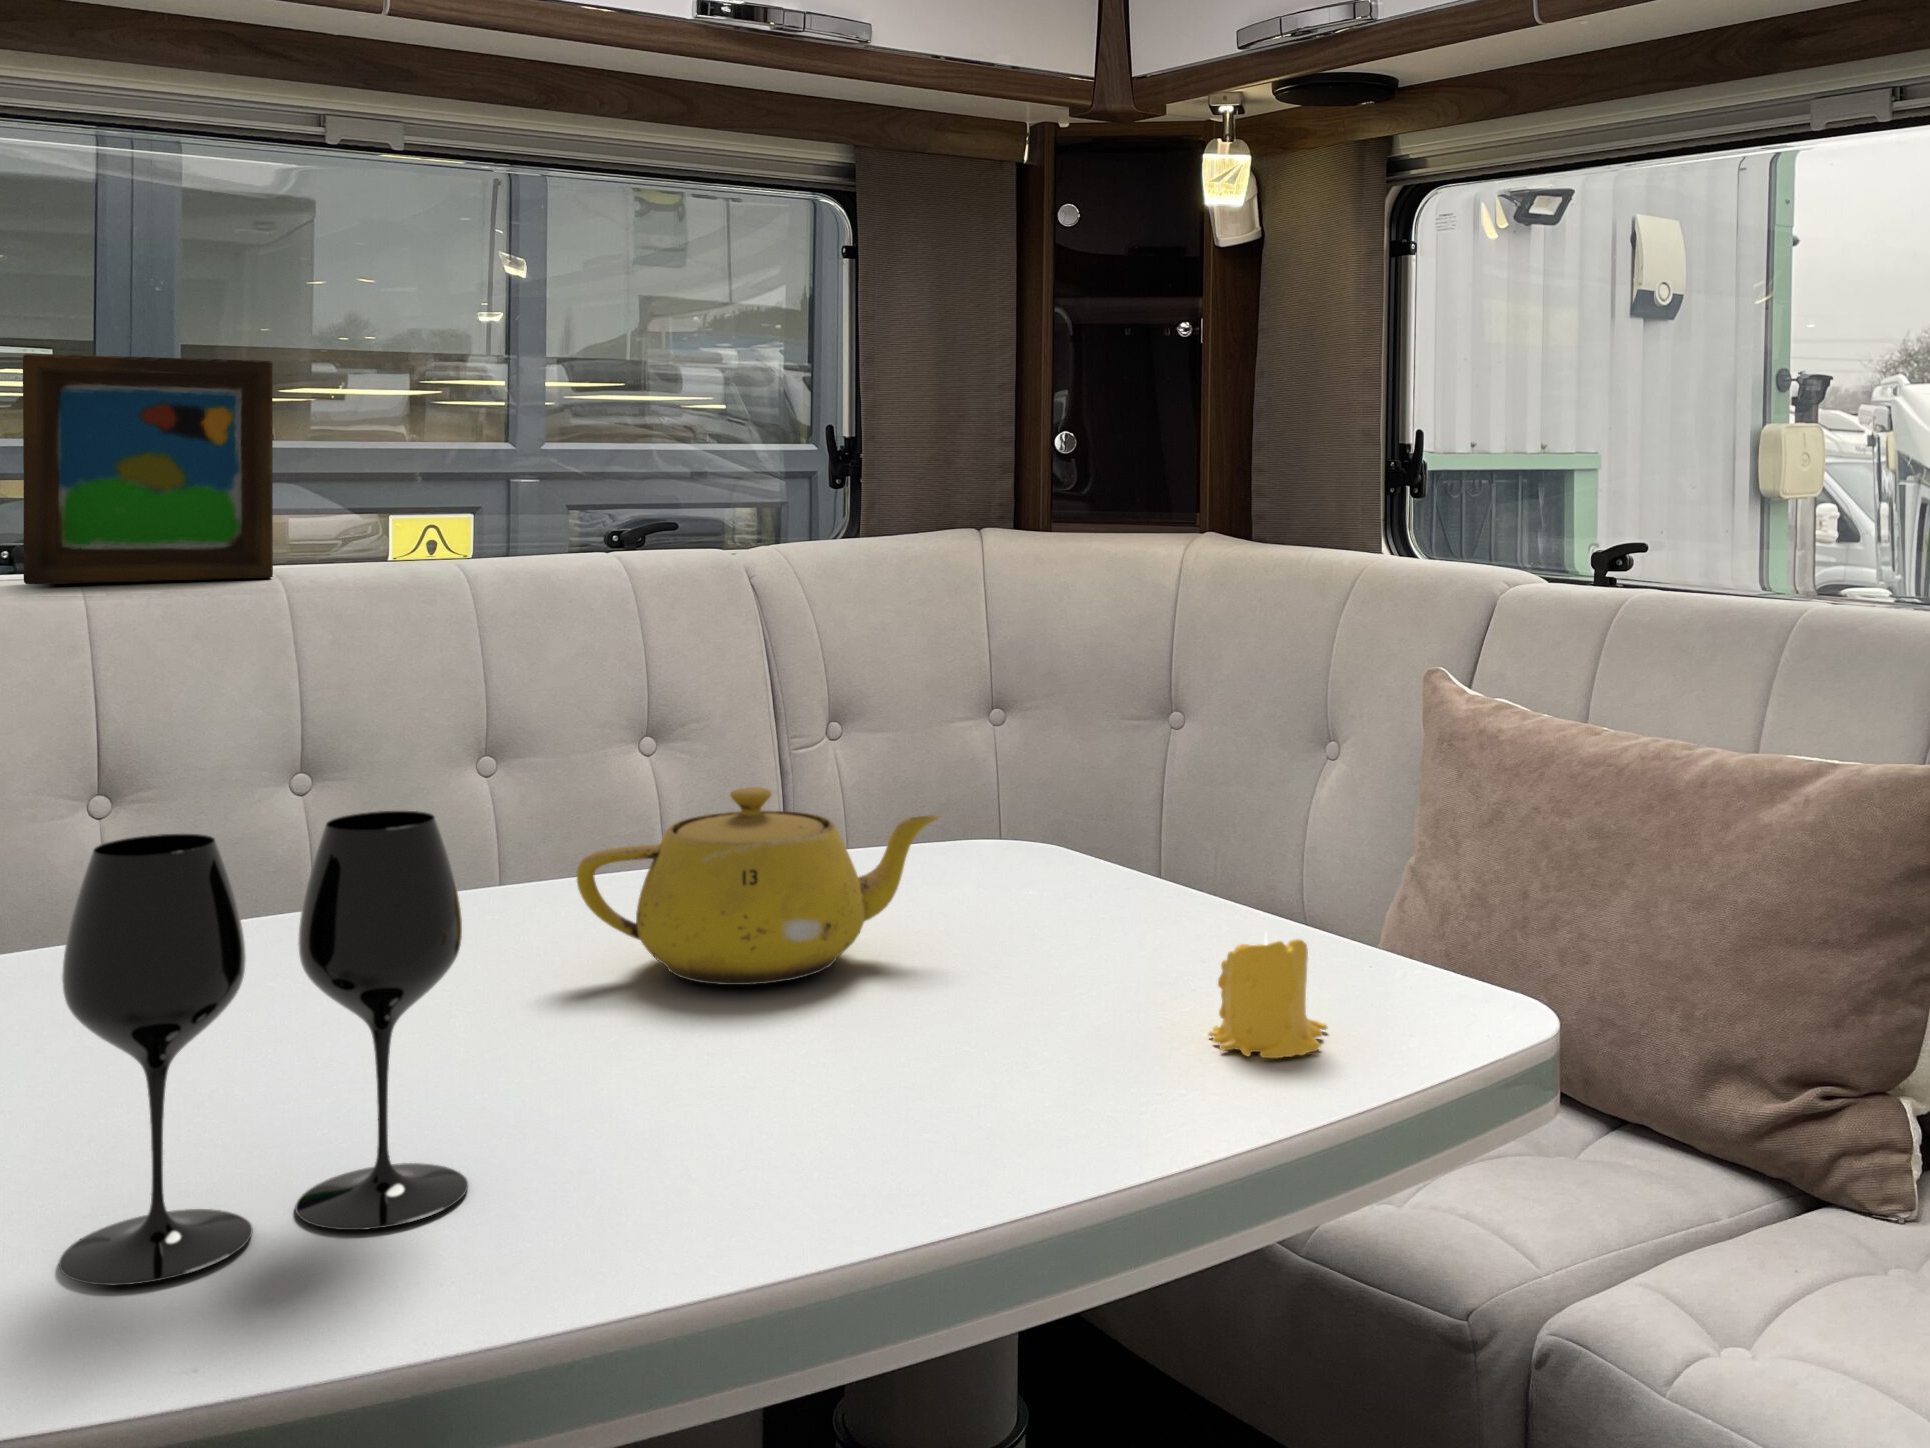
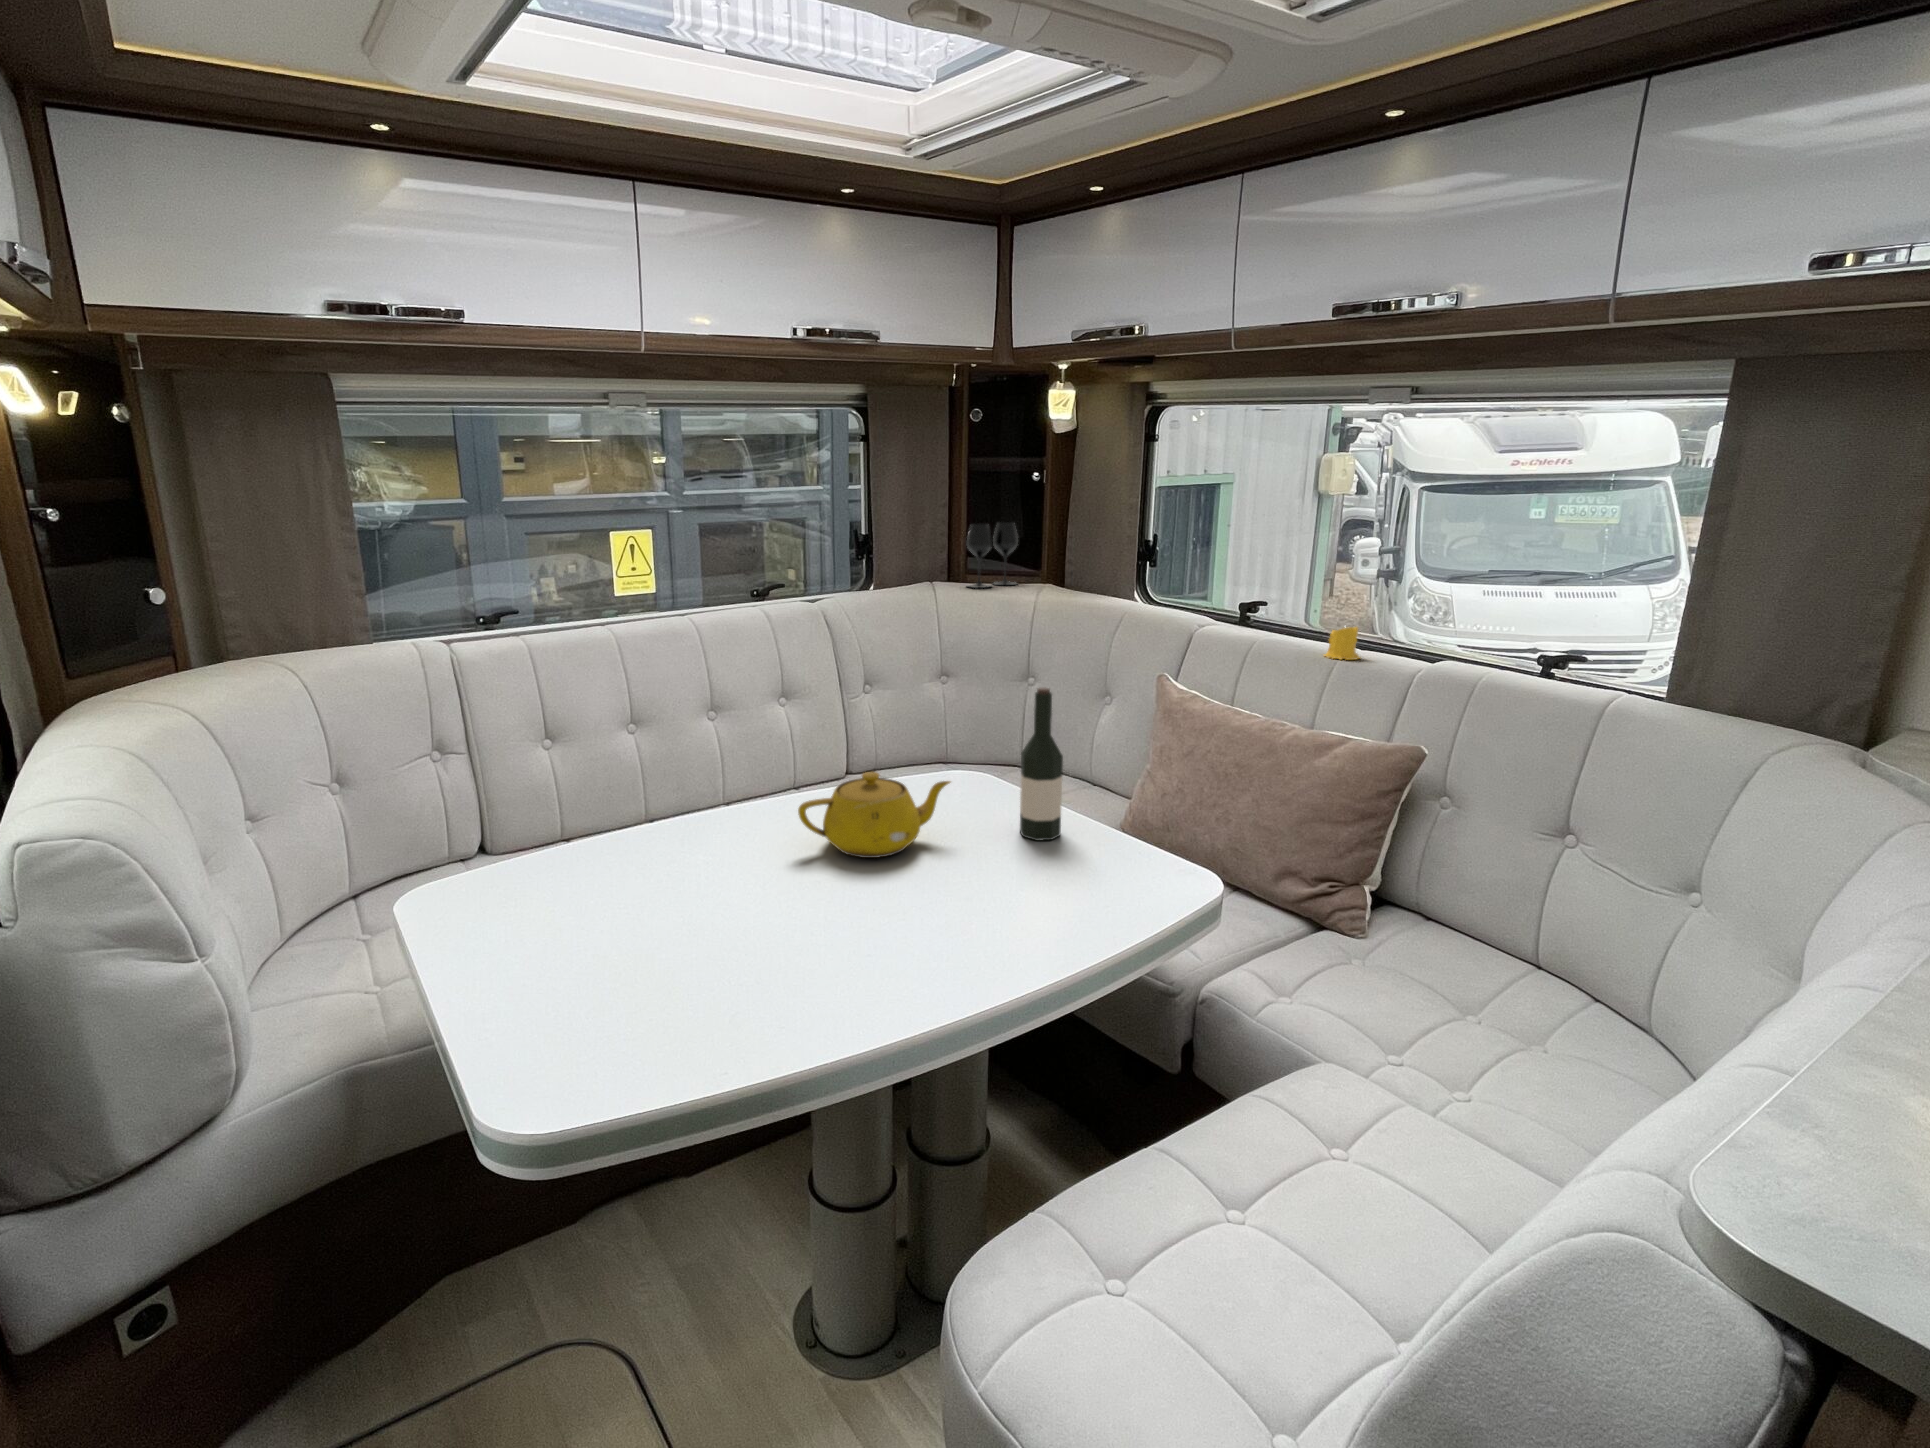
picture frame: present [23,354,273,584] -> none [488,532,612,646]
wine bottle: none [1100,604,1193,957] -> present [1020,688,1063,841]
wine glass: present [59,811,468,1285] -> present [967,522,1018,588]
candle: present [1209,933,1327,1058] -> present [1324,627,1360,660]

